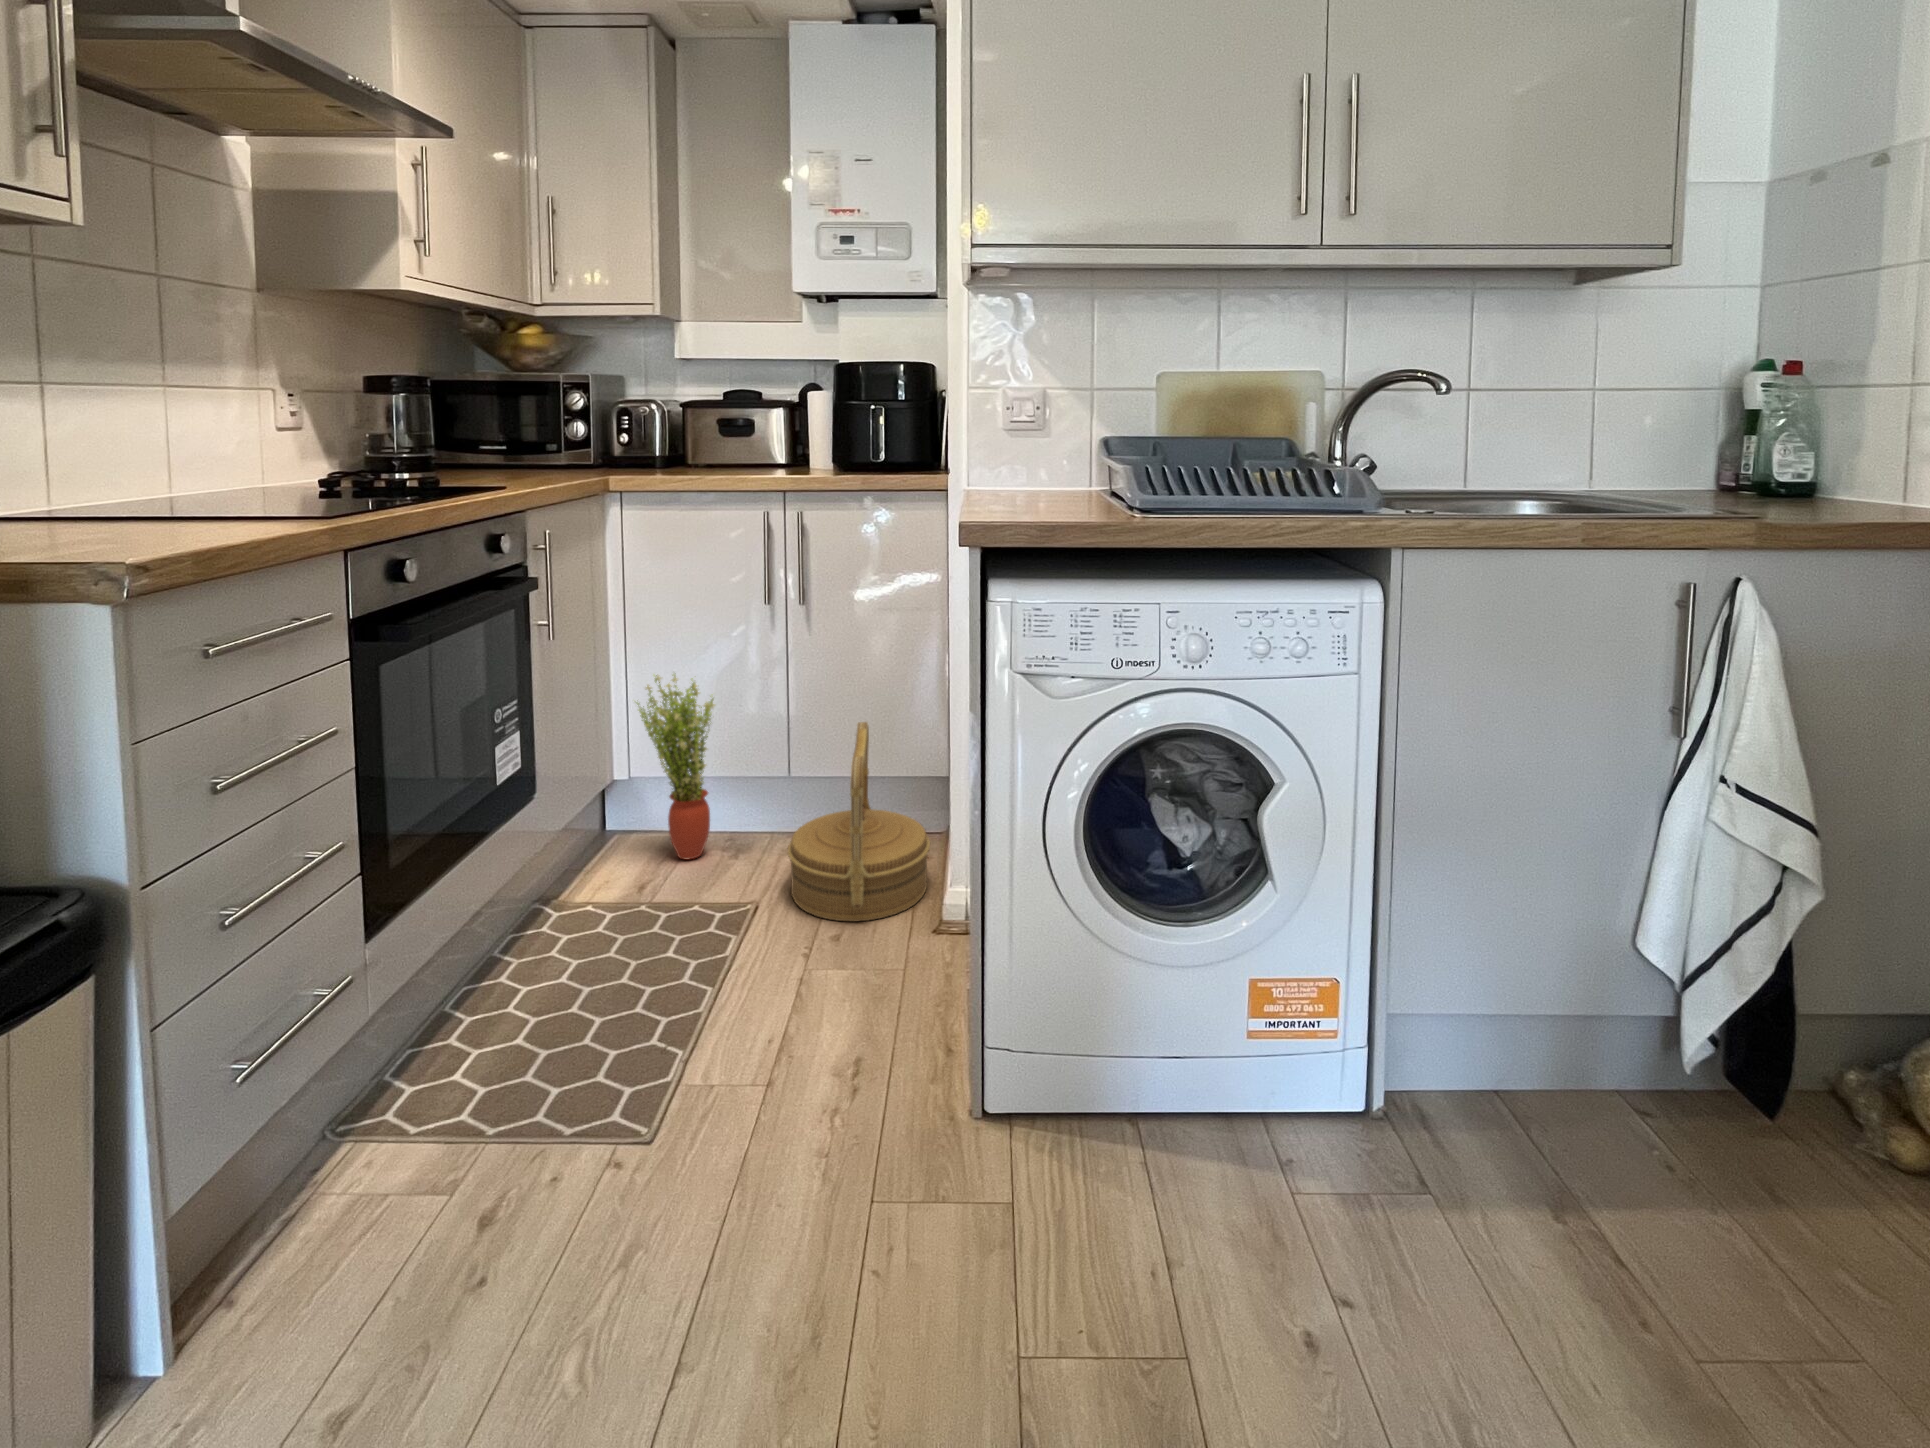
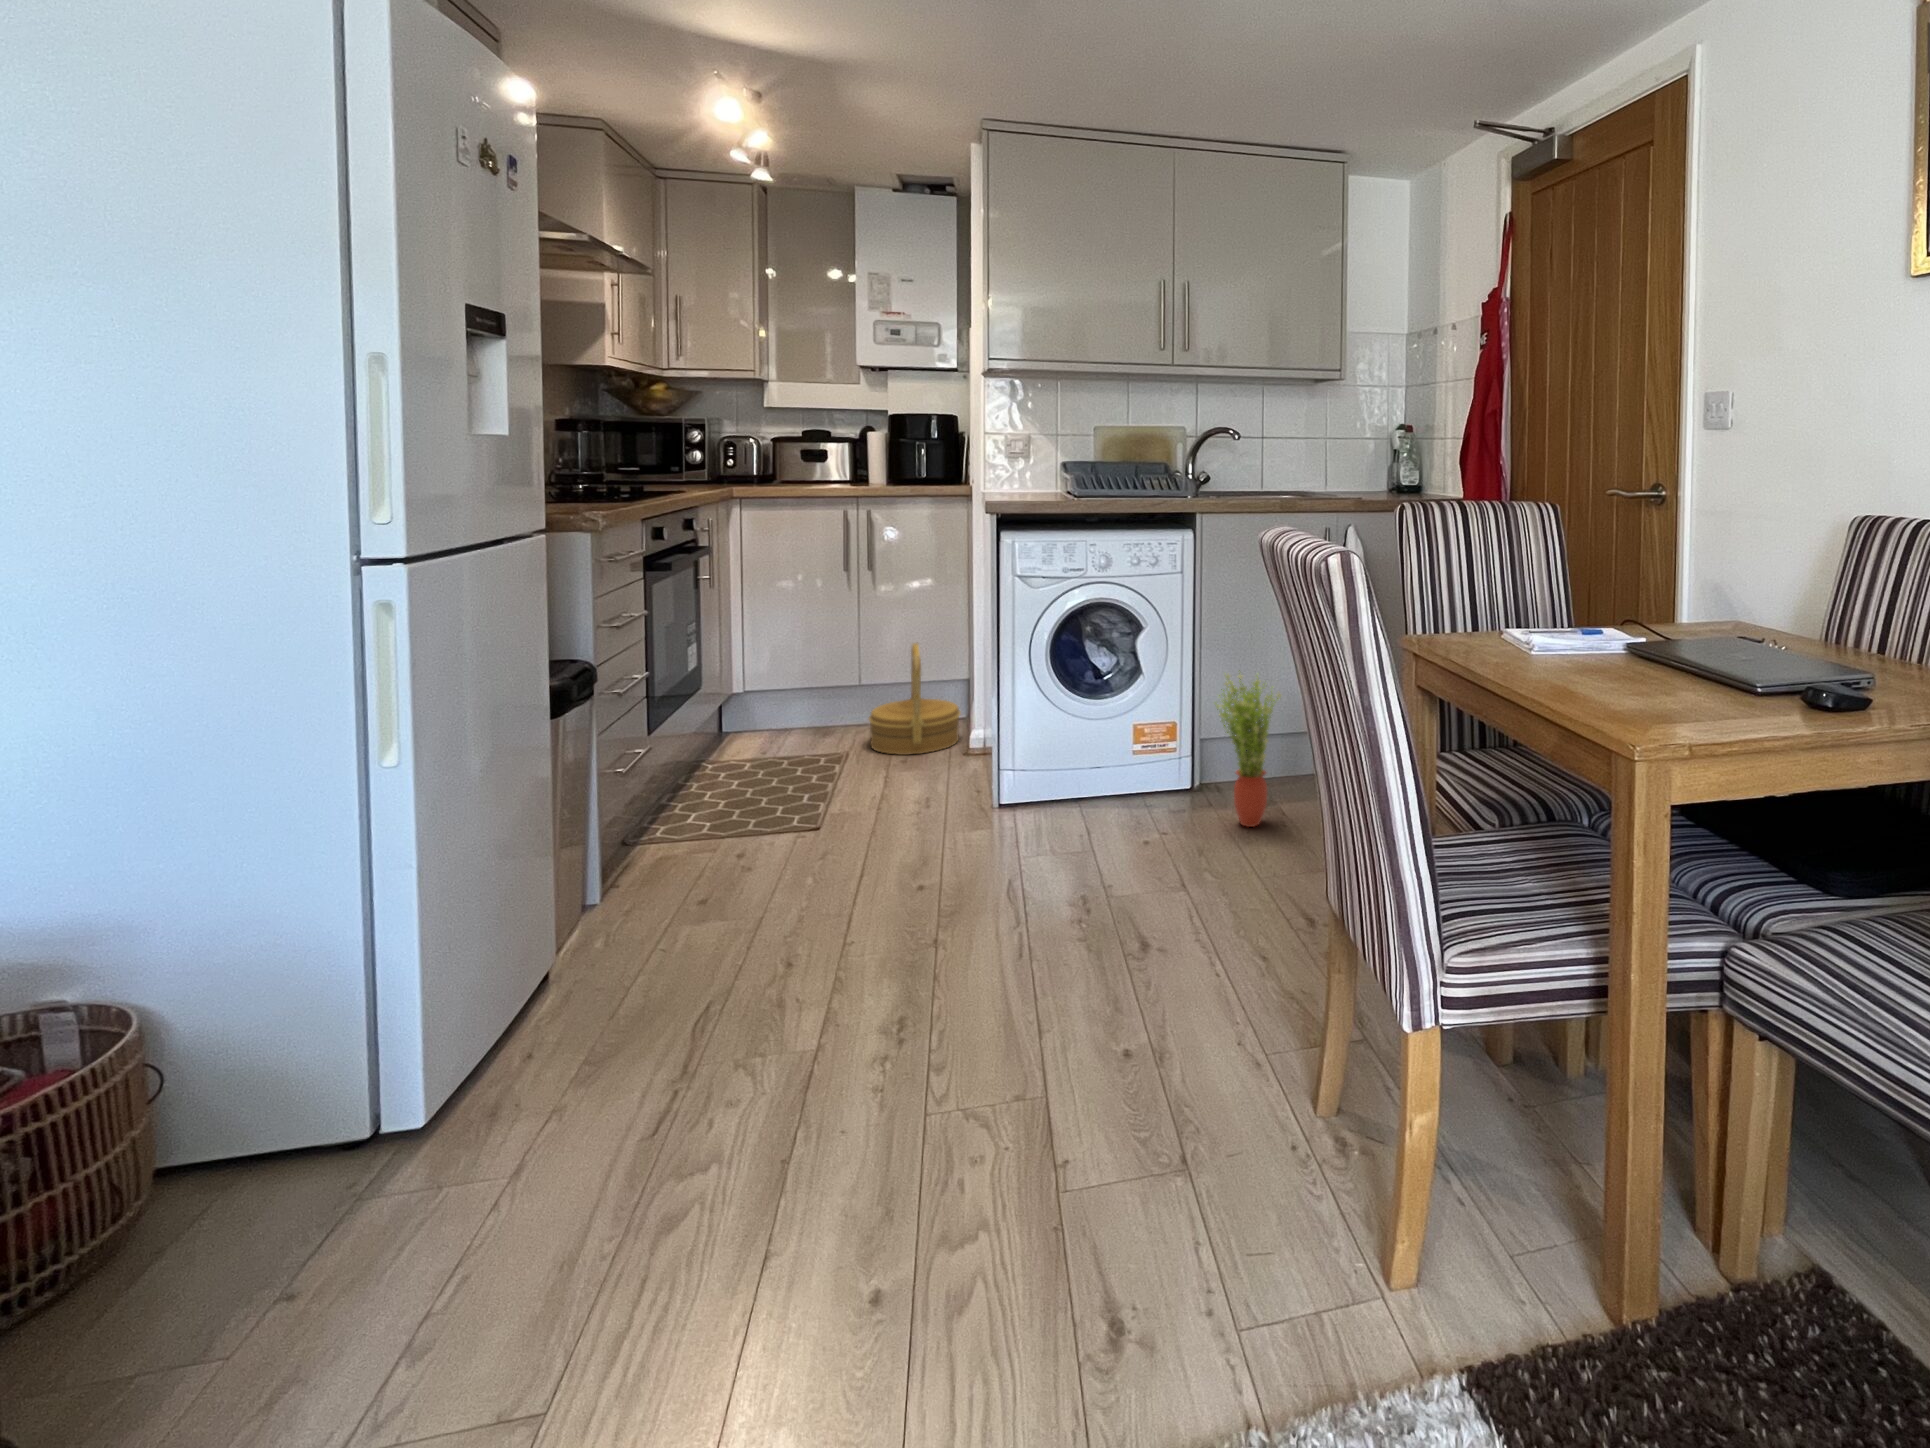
potted plant: present [637,674,715,859] -> present [1217,670,1281,827]

